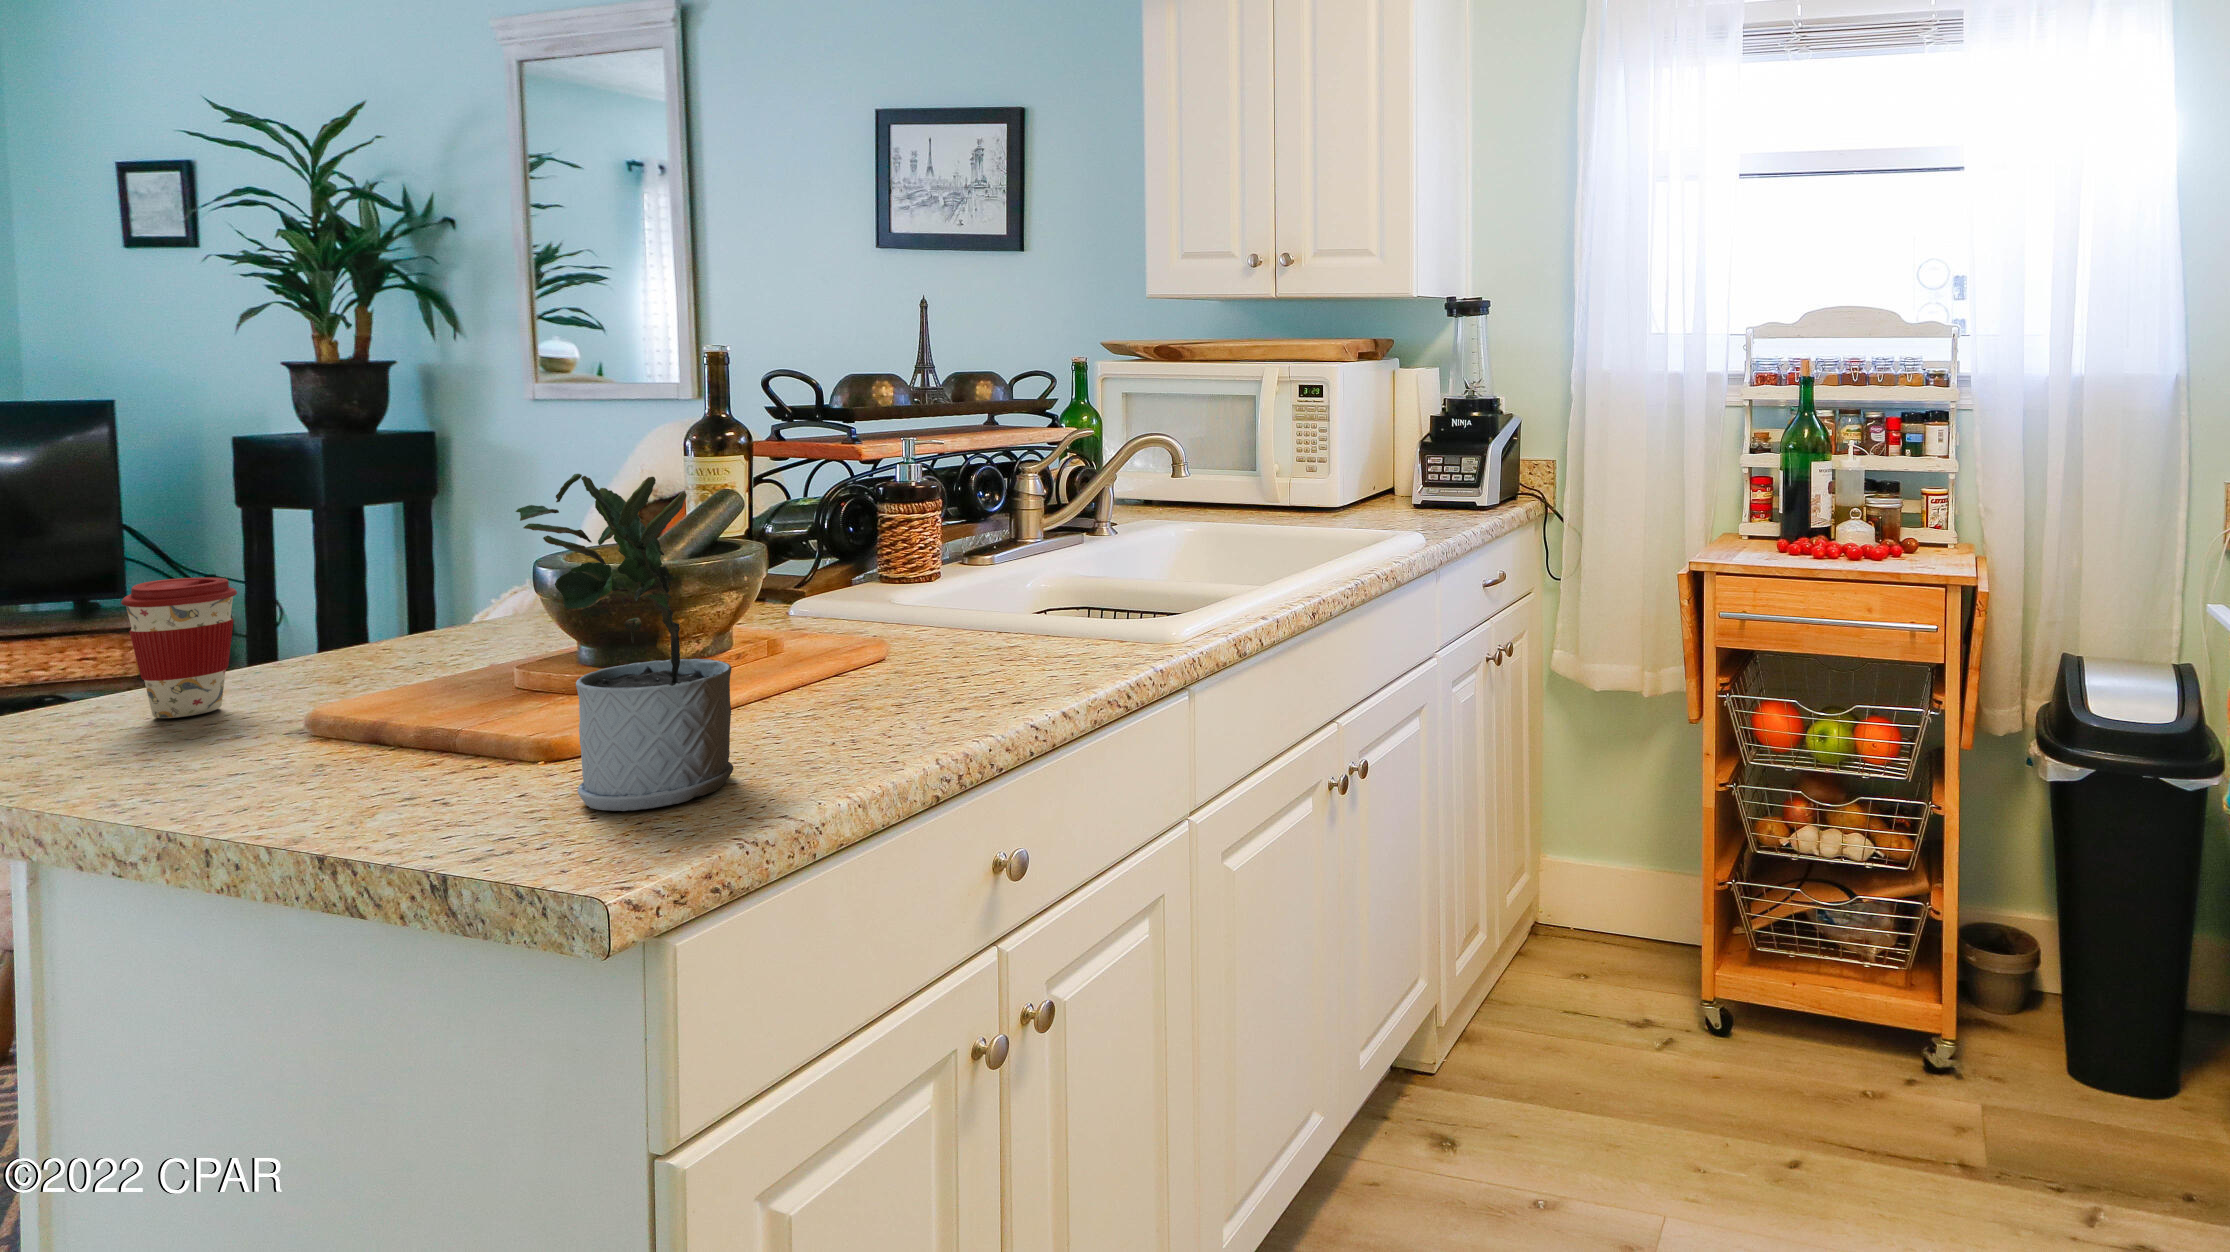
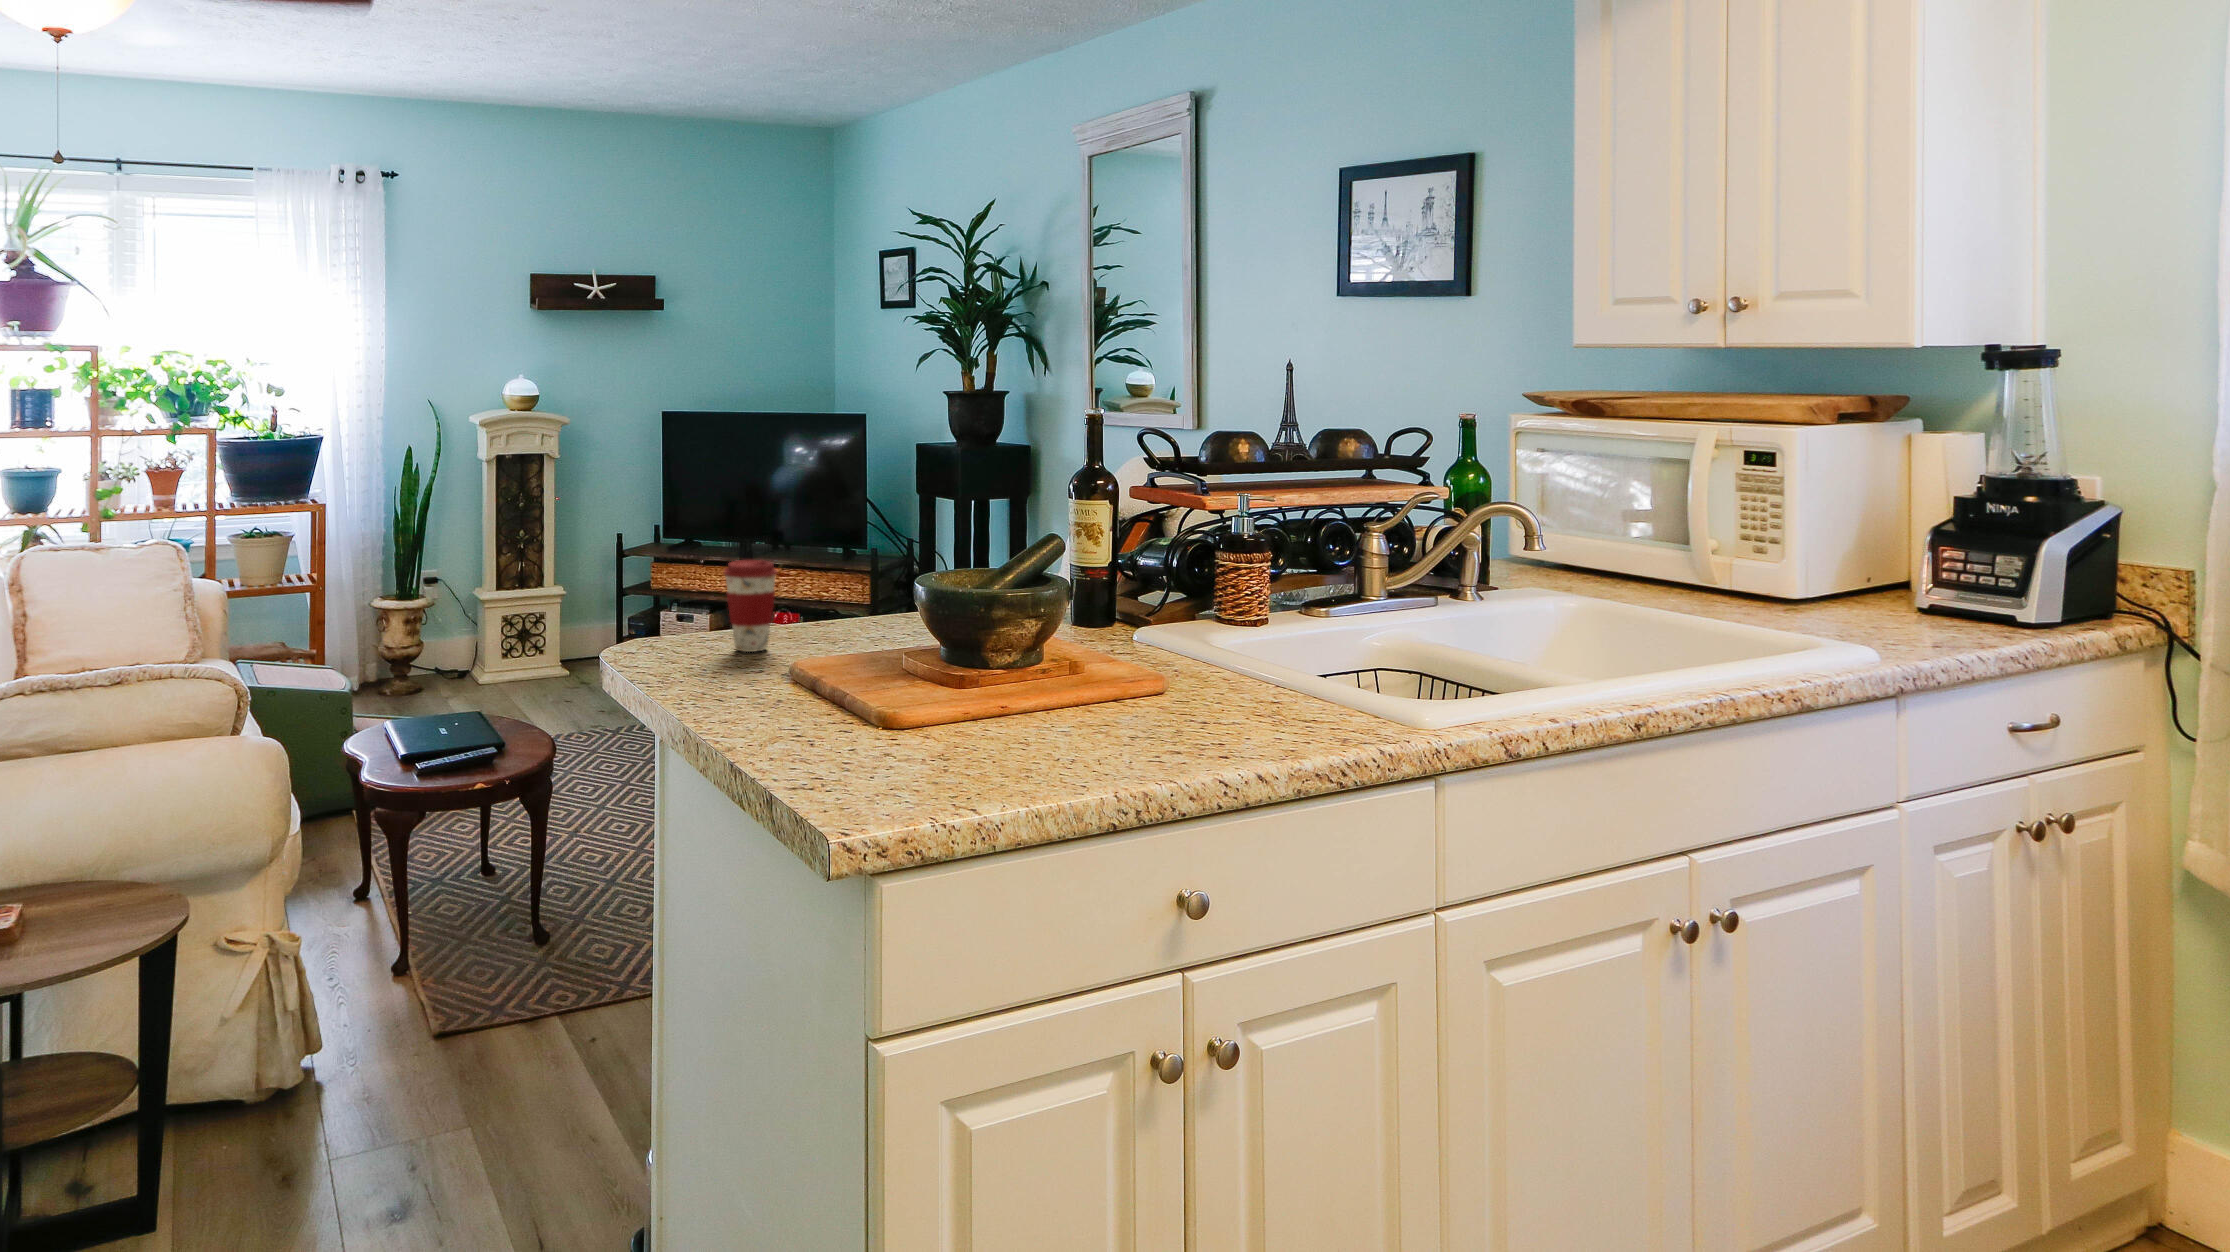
potted plant: present [516,474,734,811] -> none [842,517,974,780]

